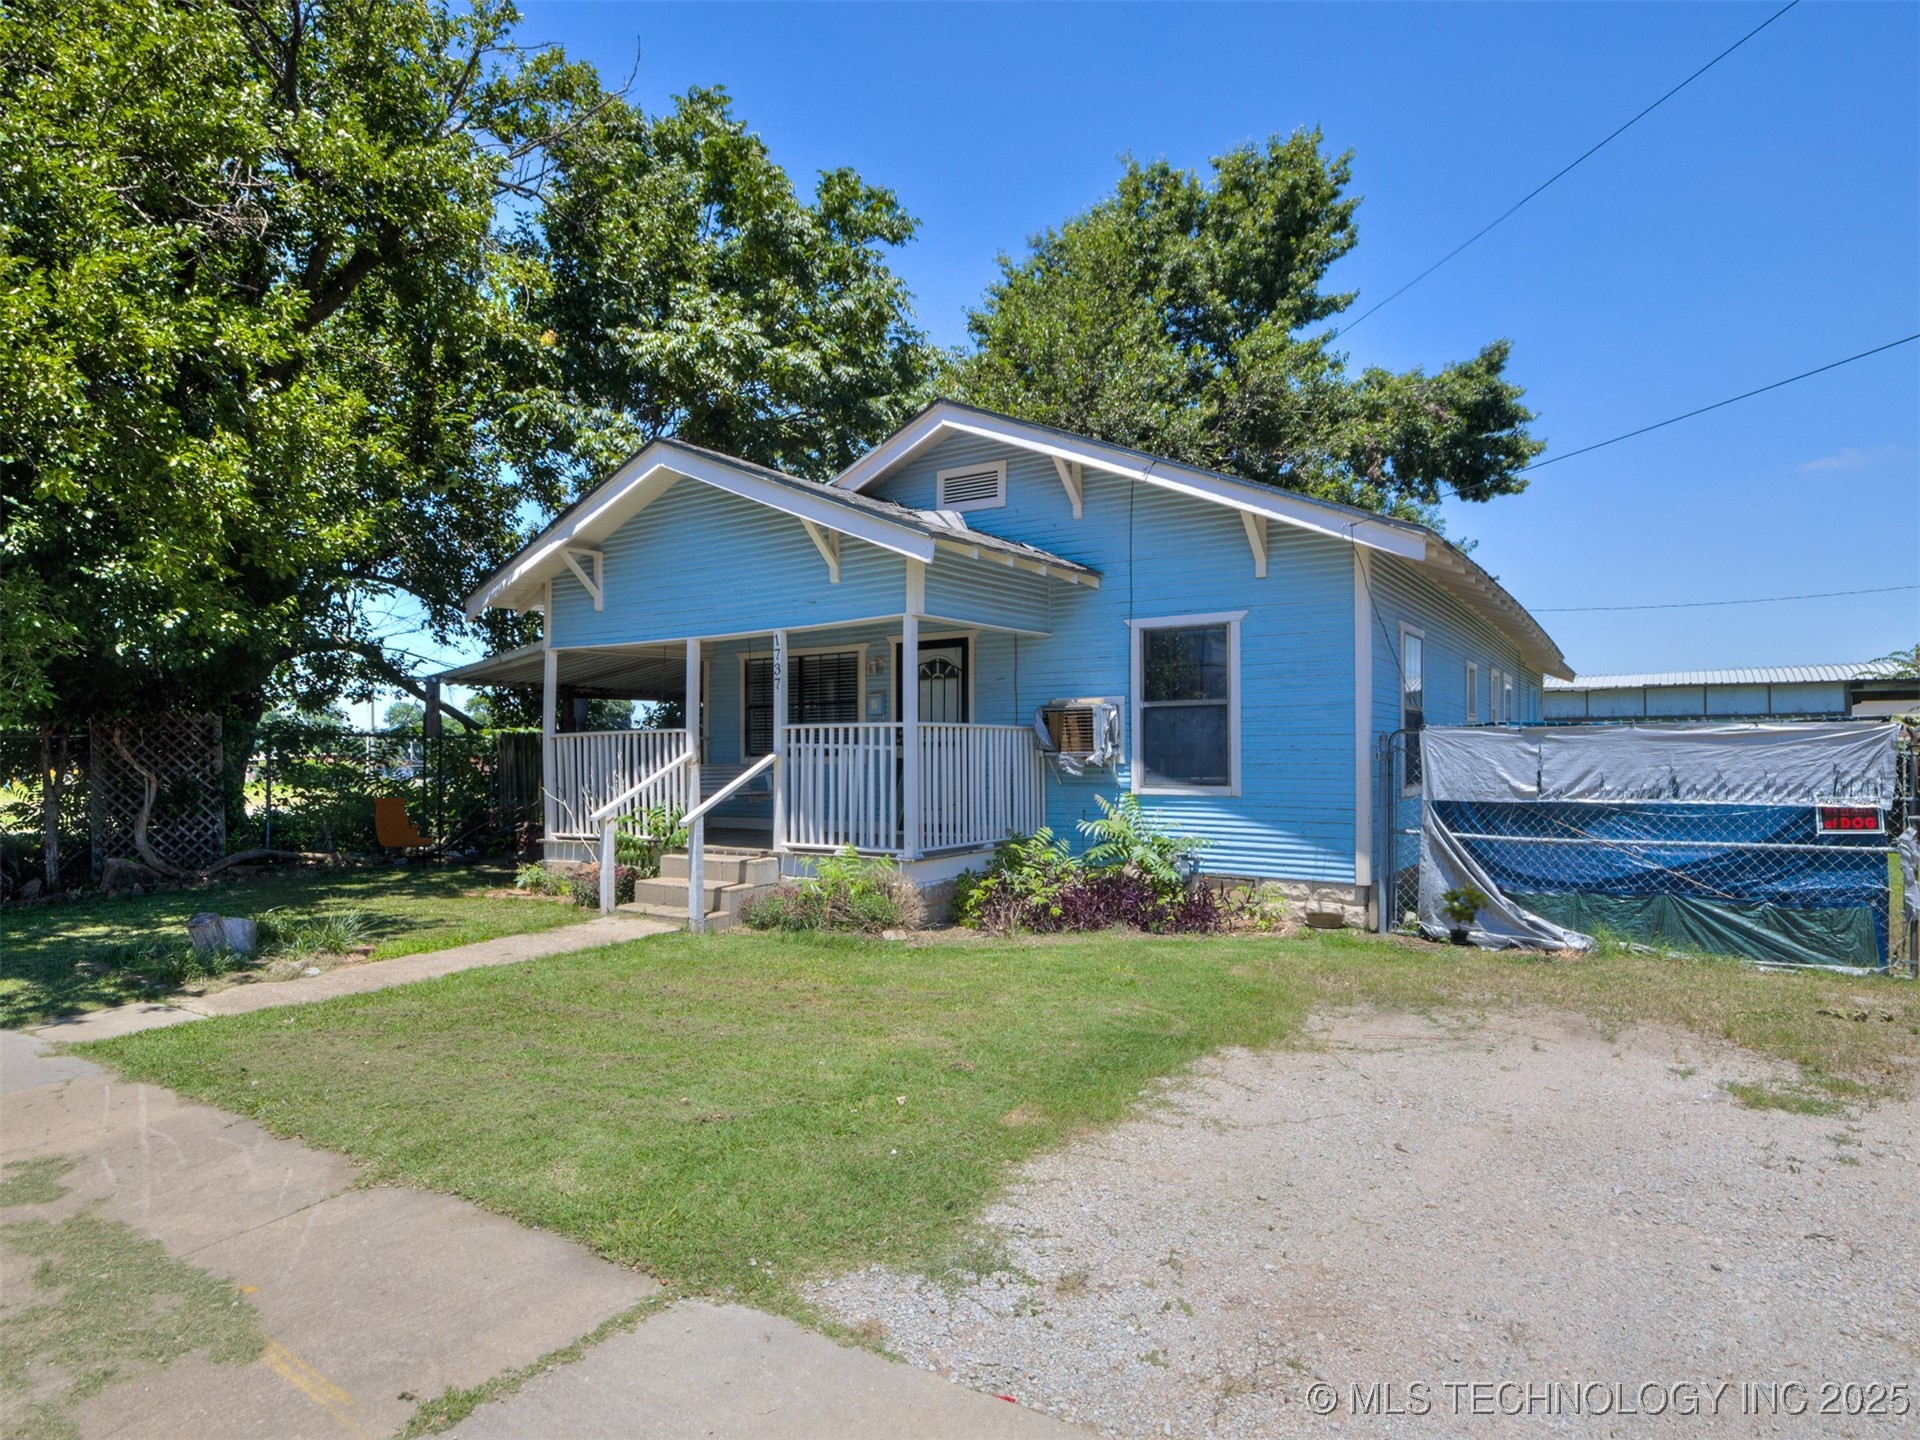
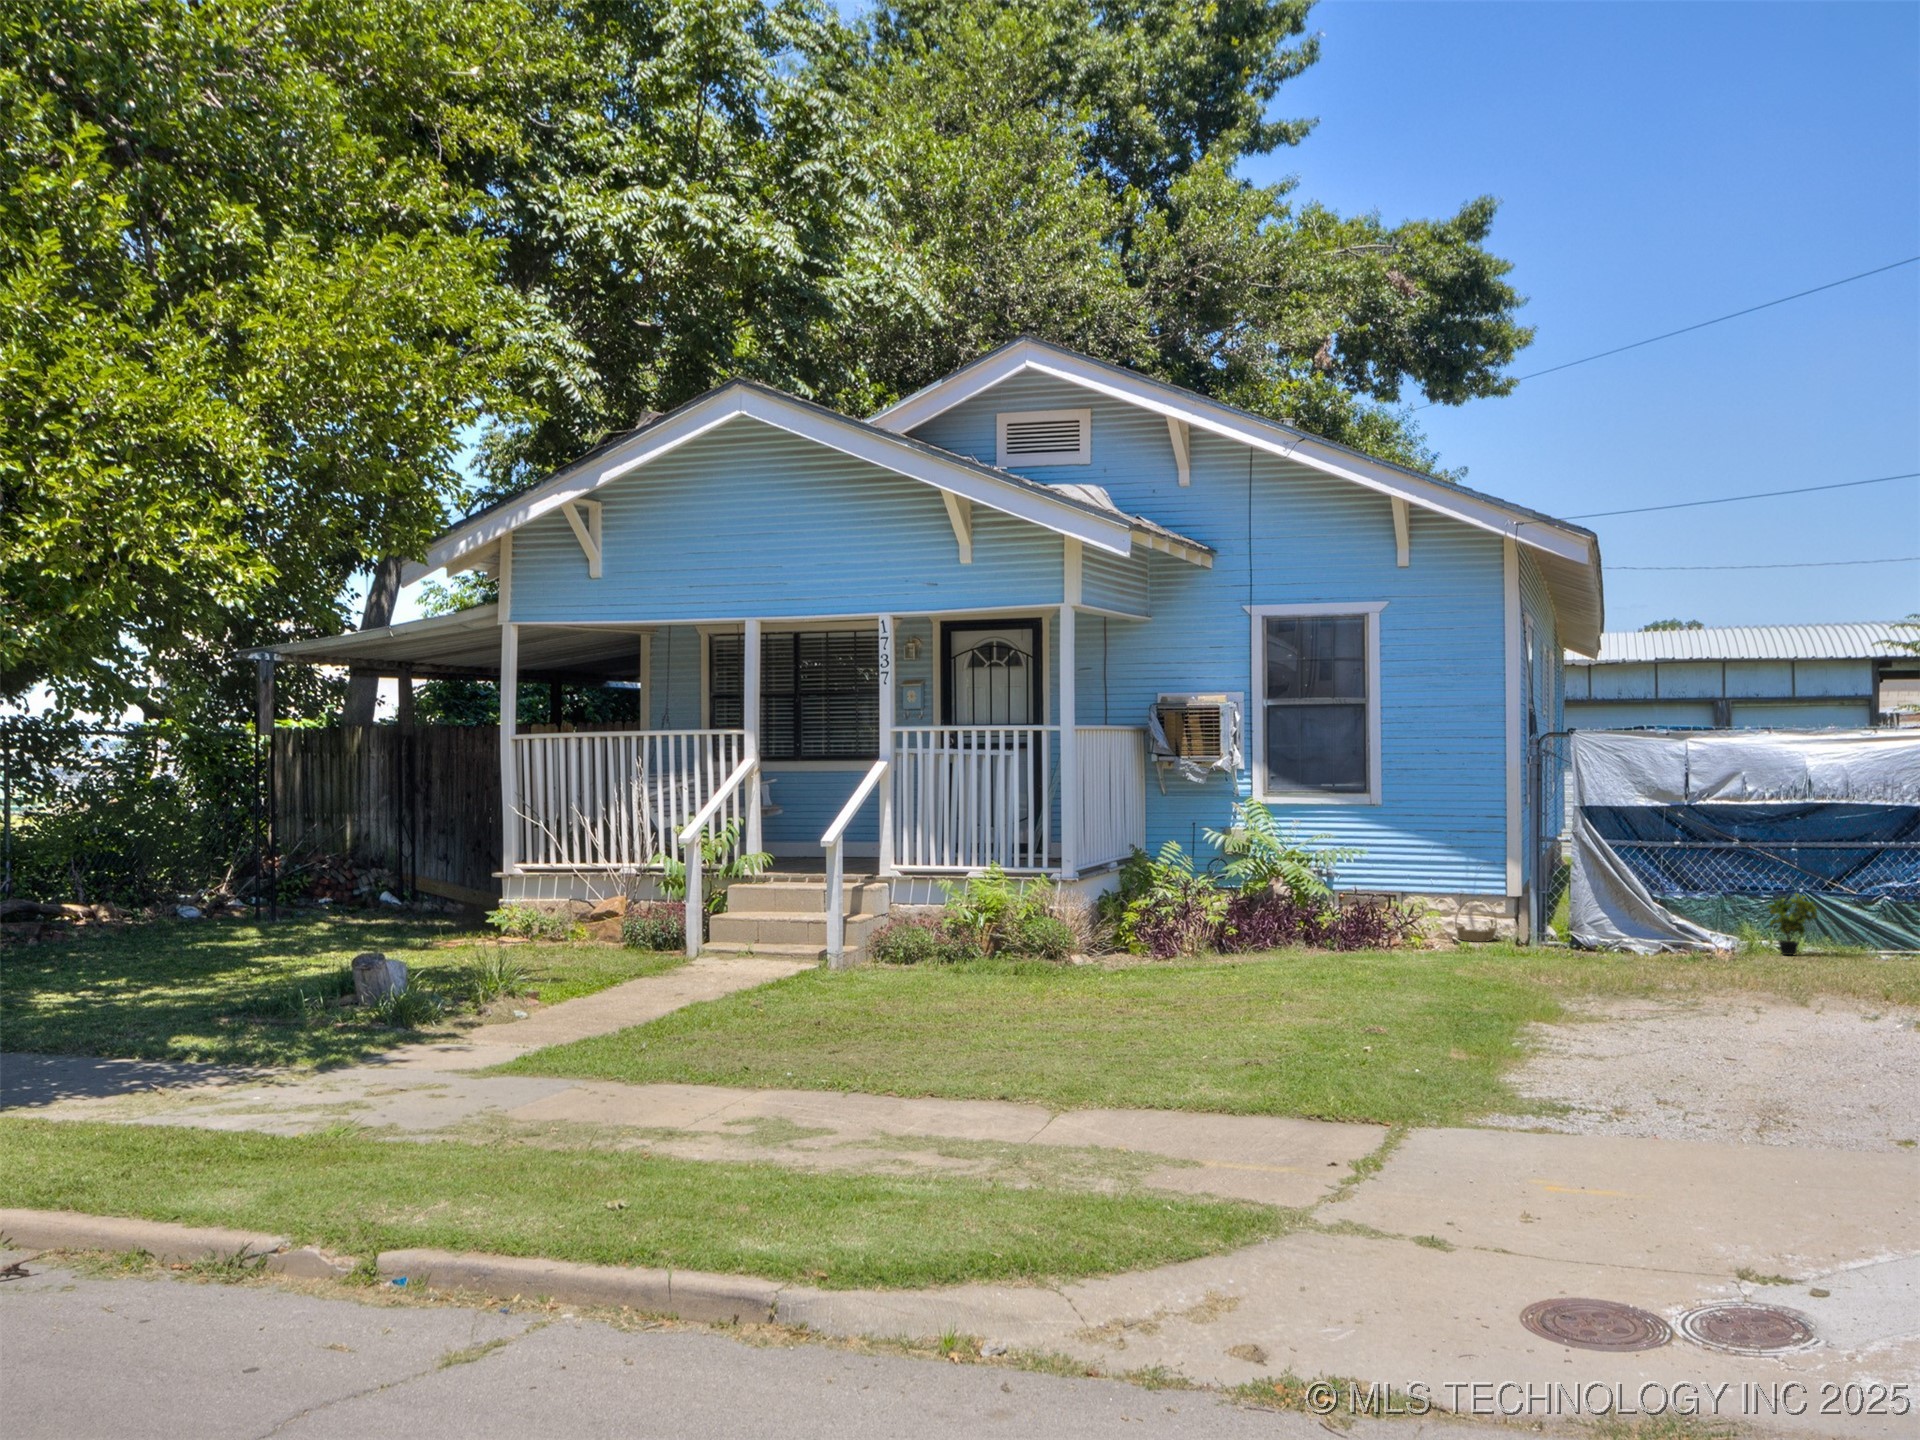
lounge chair: present [374,797,432,863] -> none [163,821,224,913]
potted plant: present [1440,883,1489,944] -> present [1767,893,1817,955]

